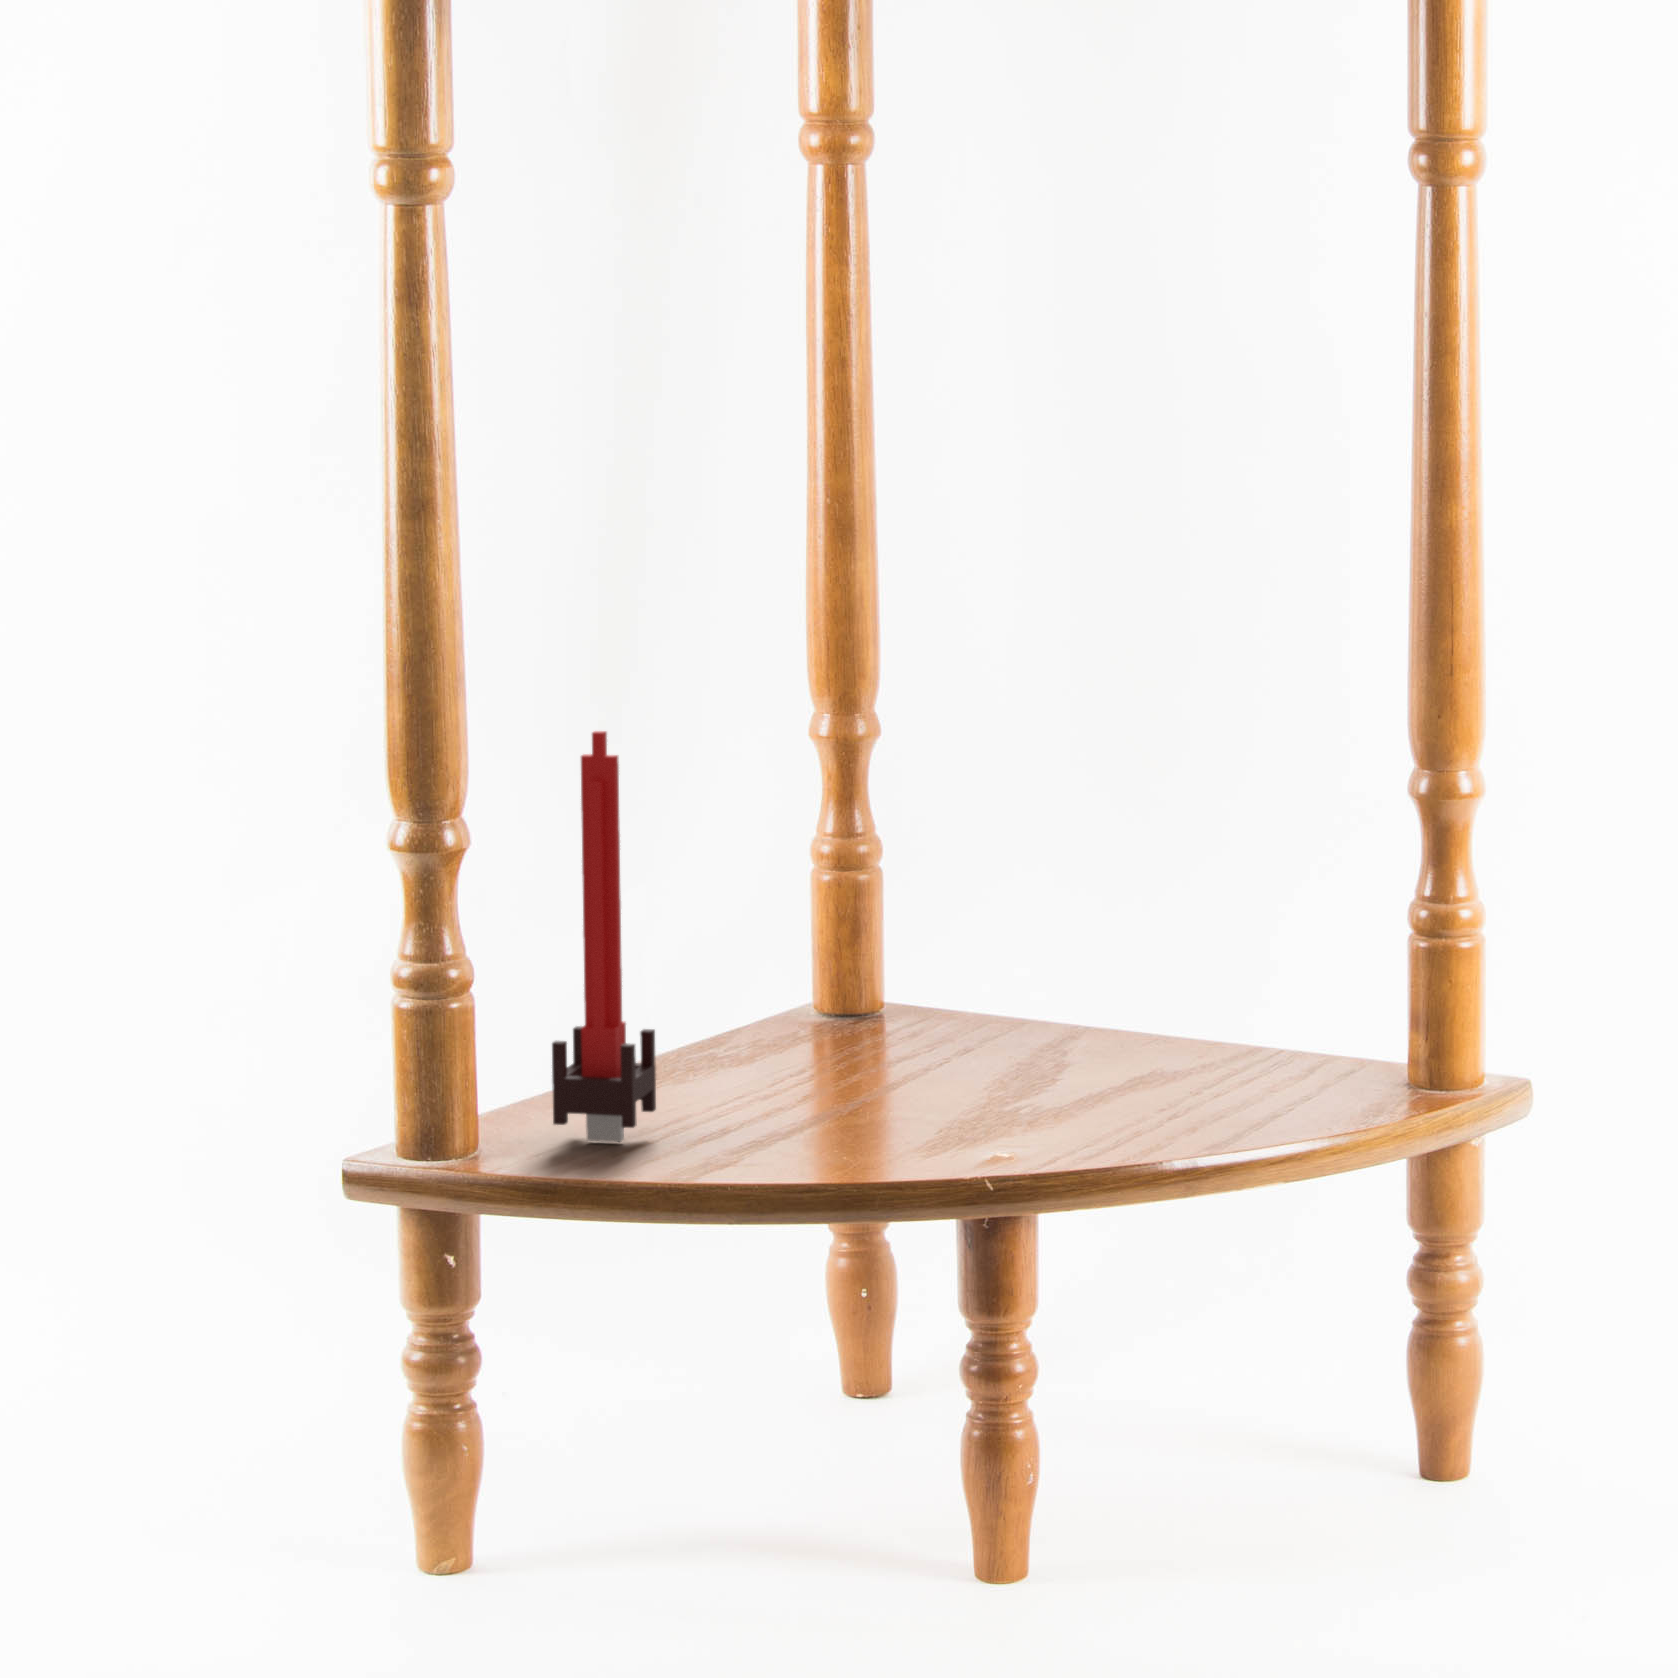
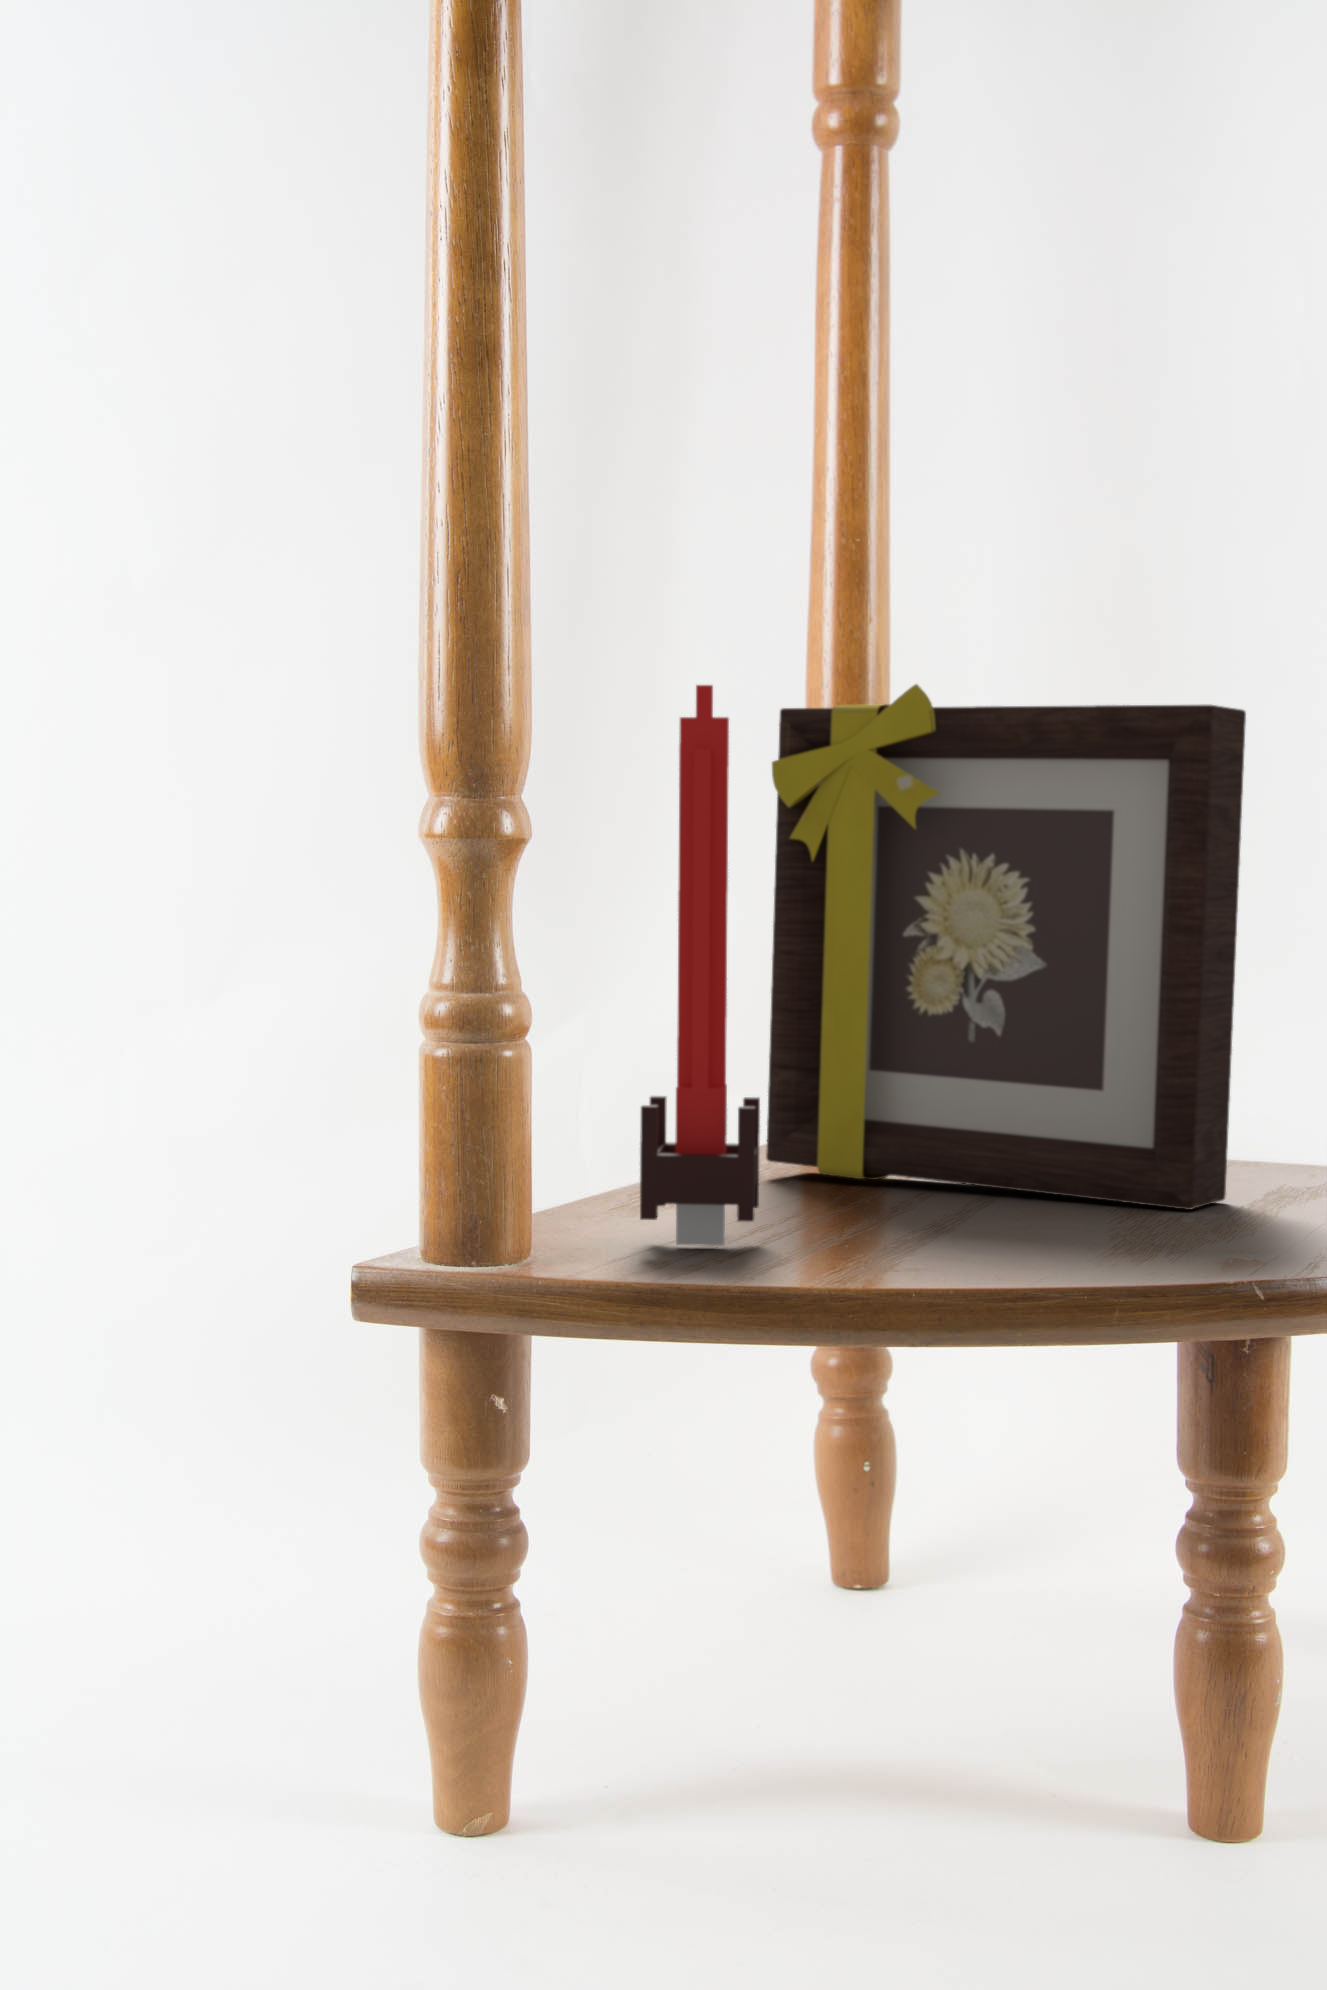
picture frame: none [740,664,1085,1105] -> present [766,684,1246,1210]

